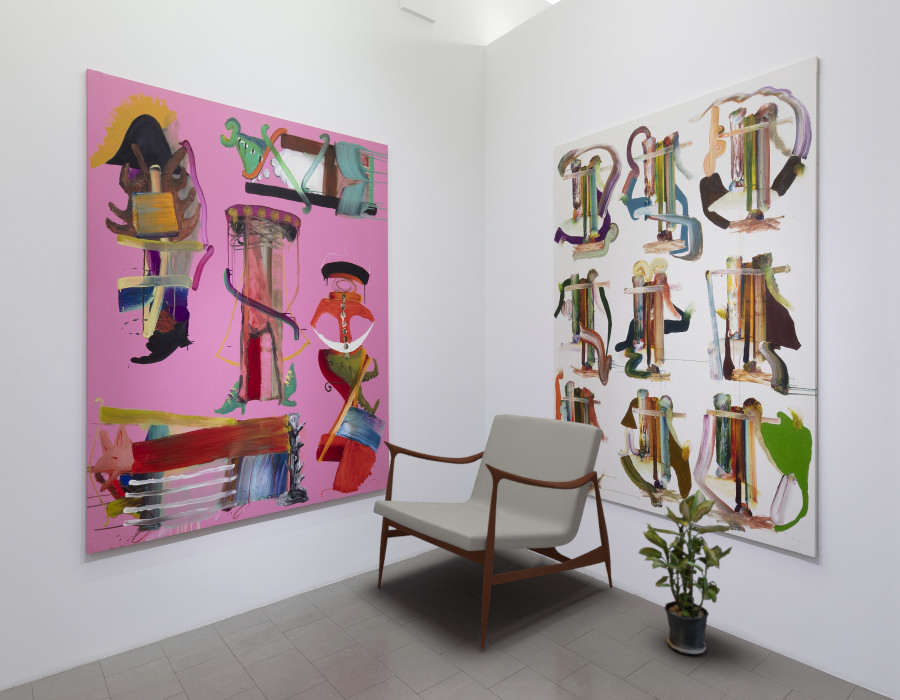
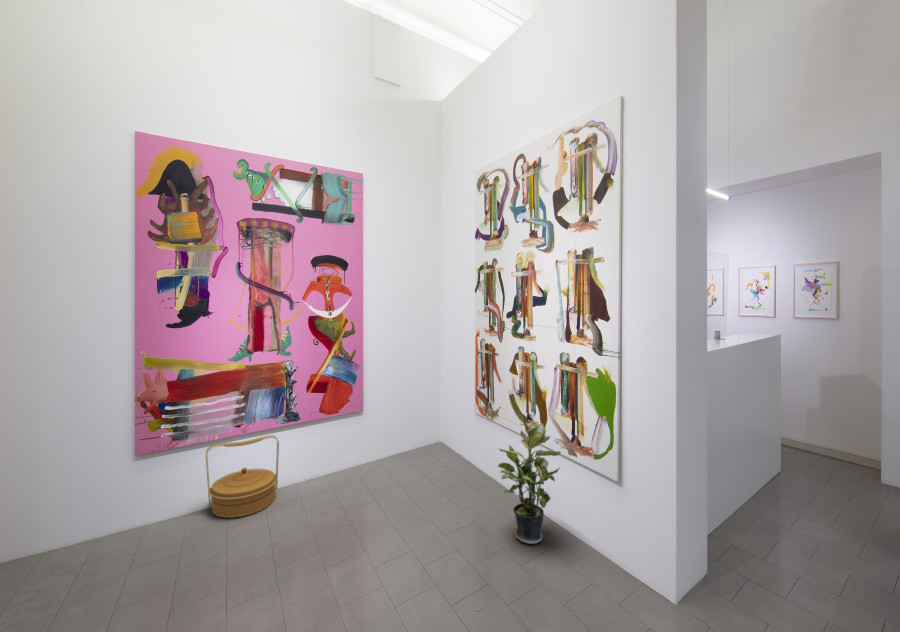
armchair: present [374,414,613,649] -> none [340,361,503,525]
woven basket: none [195,530,296,659] -> present [206,435,279,518]

